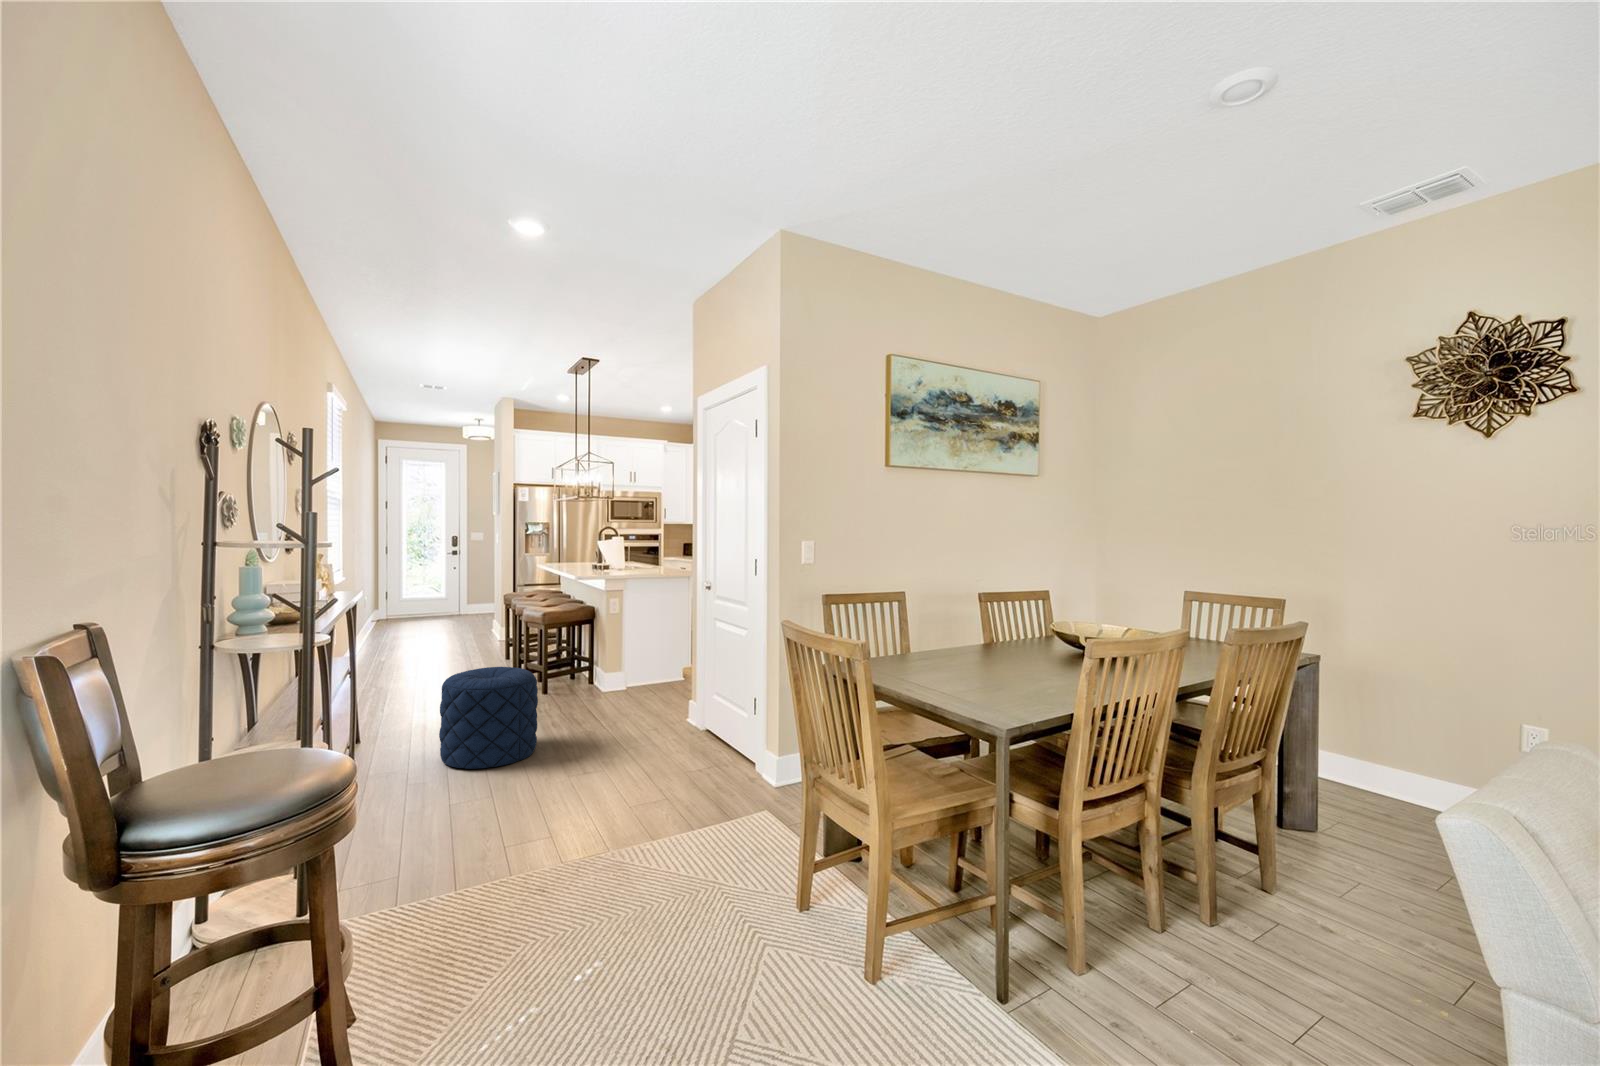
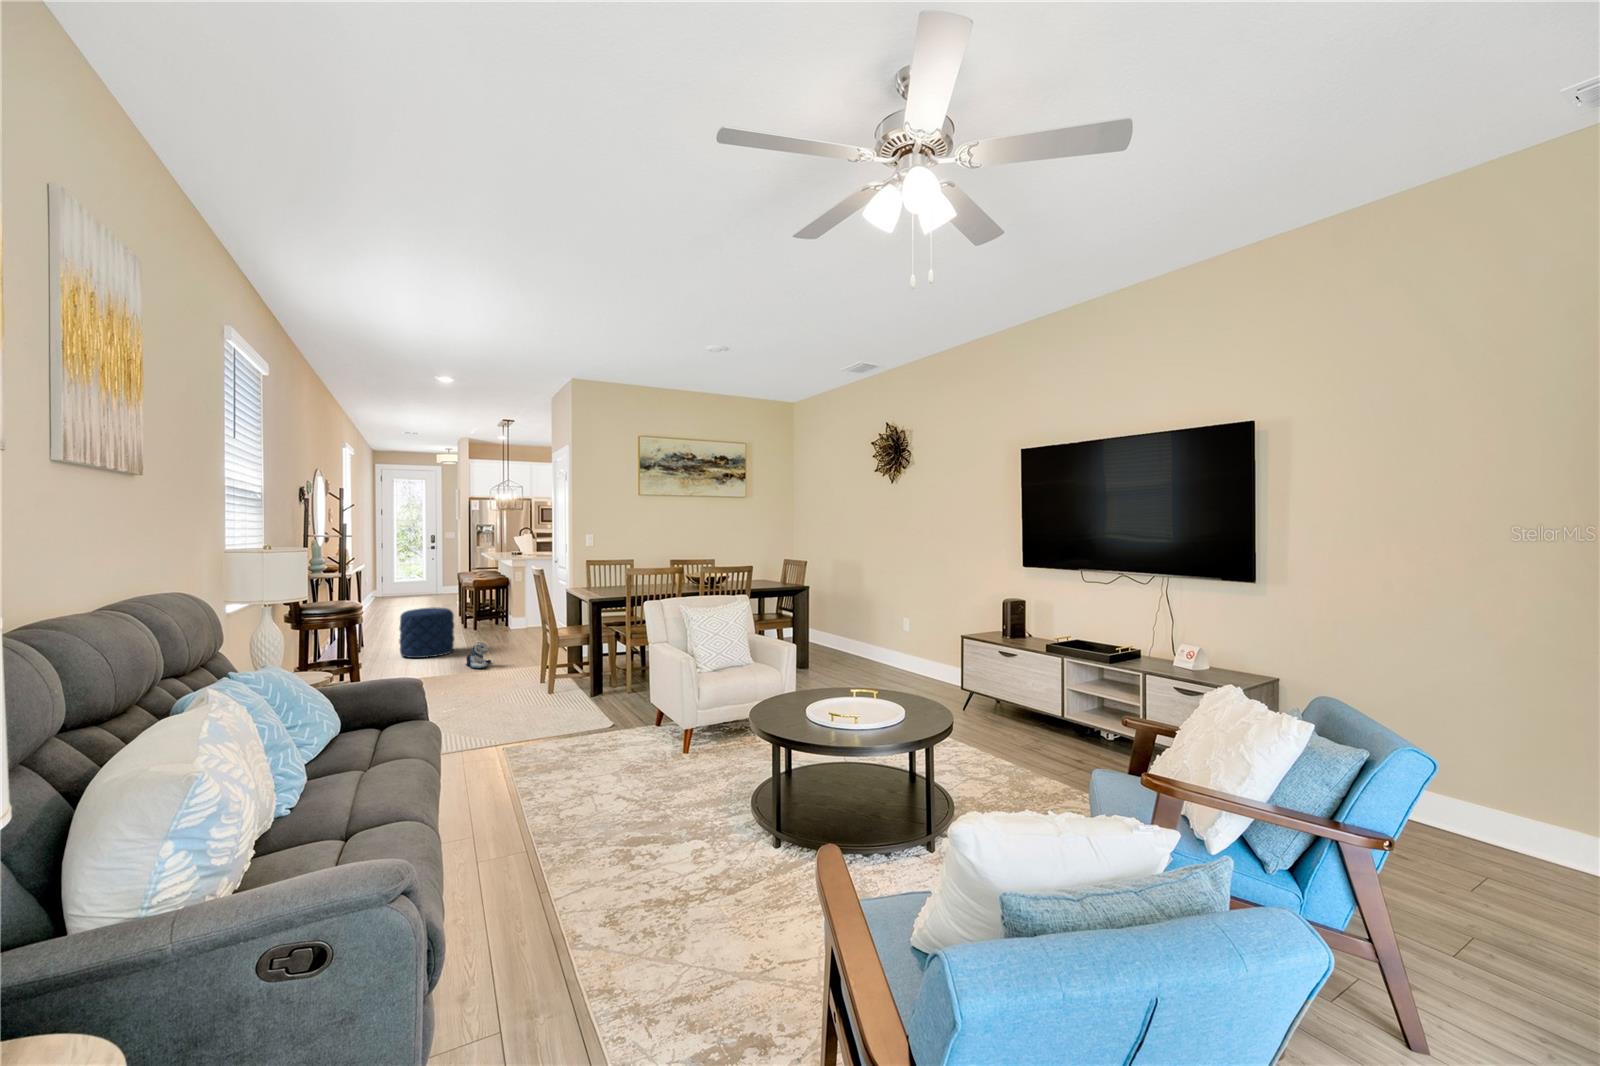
plush toy: none [580,752,630,812] -> present [466,642,491,669]

